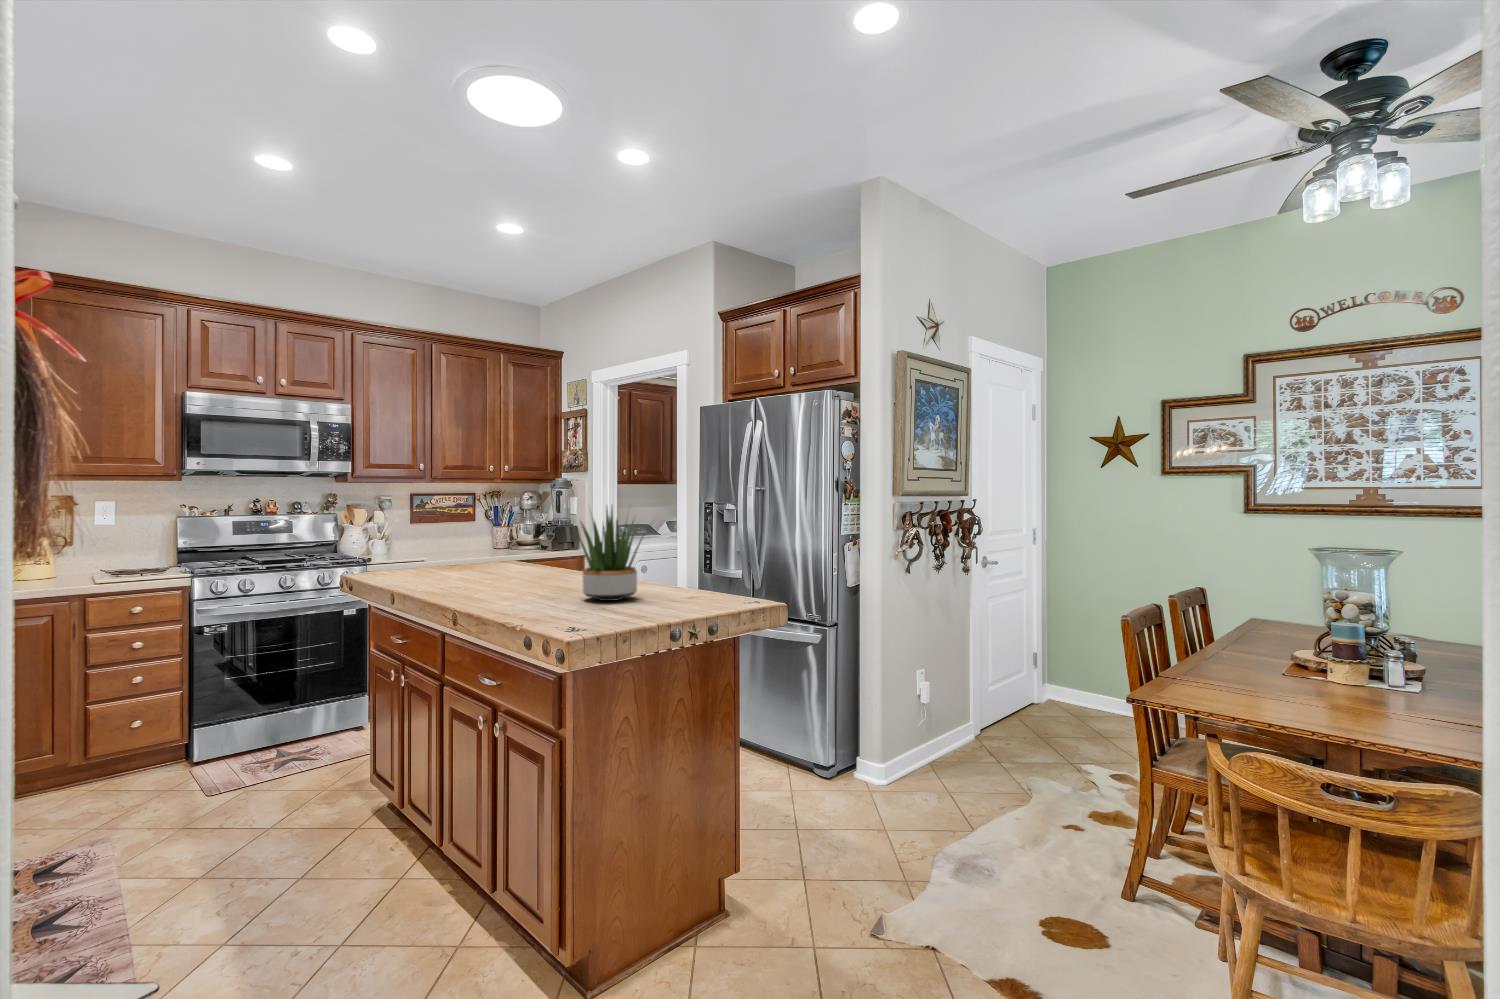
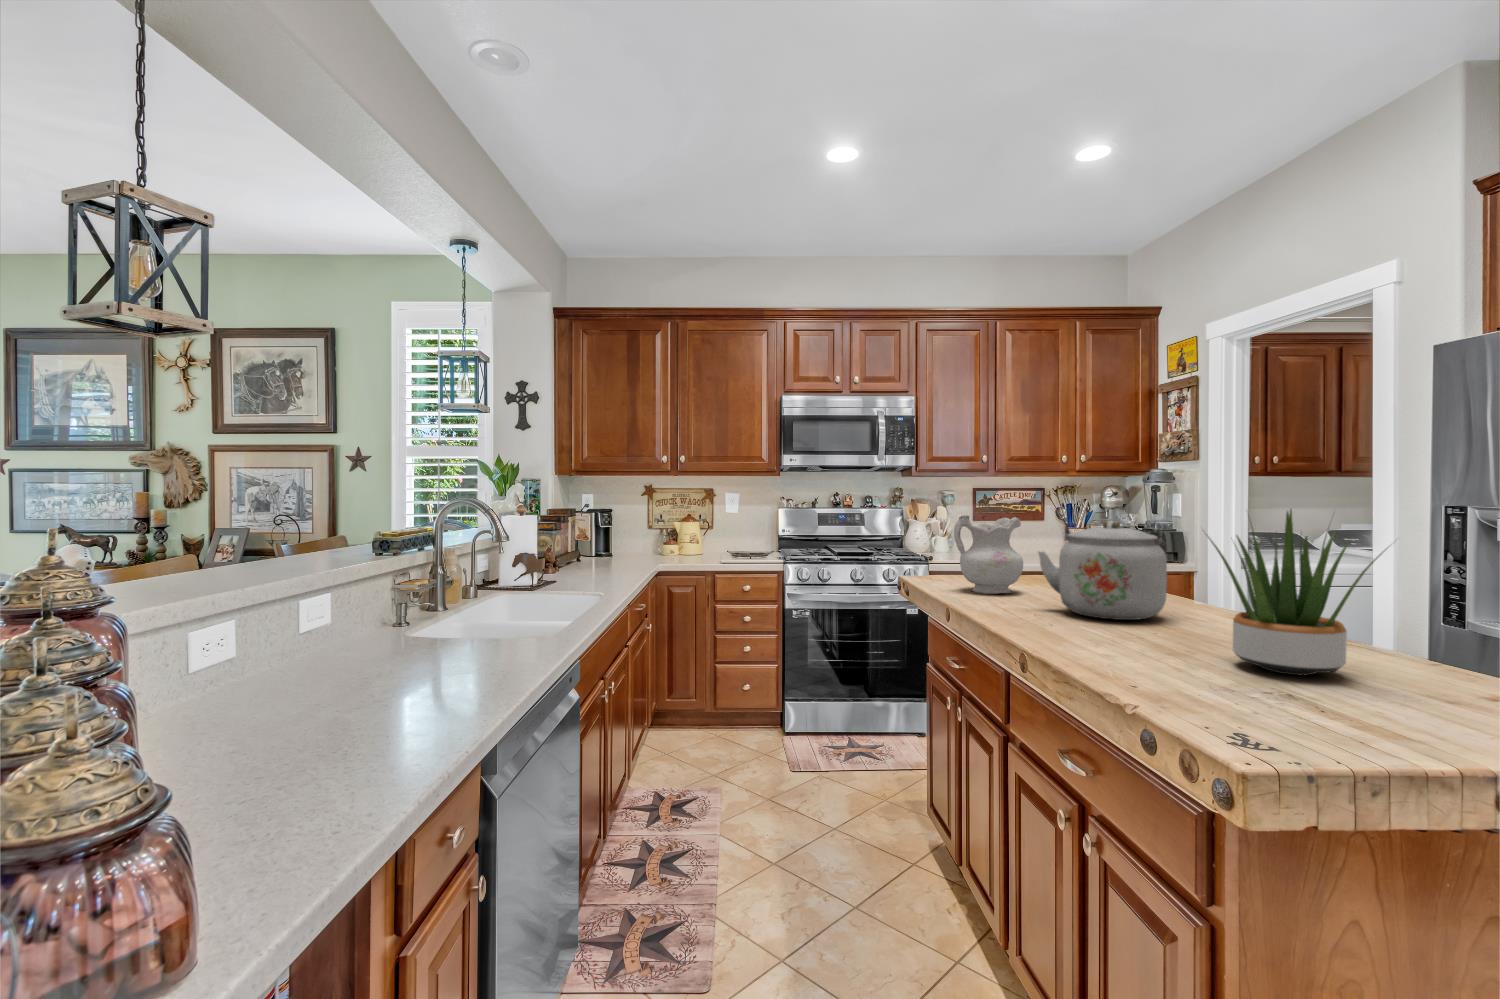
ceramic pitcher: none [394,515,453,579] -> present [954,515,1023,594]
kettle: none [463,516,553,586] -> present [1038,521,1167,620]

